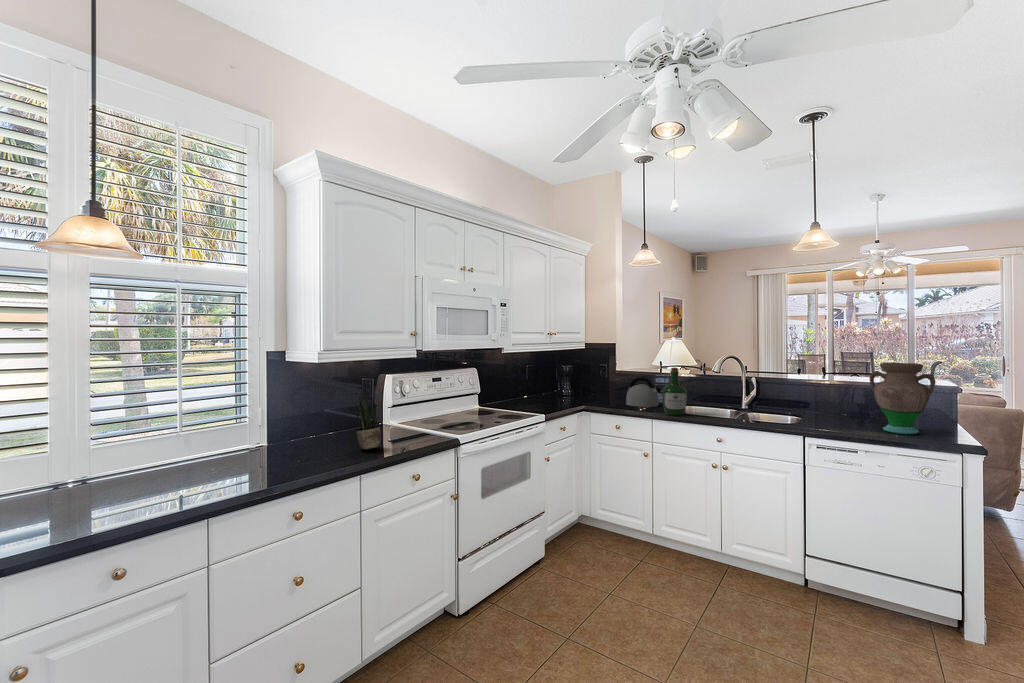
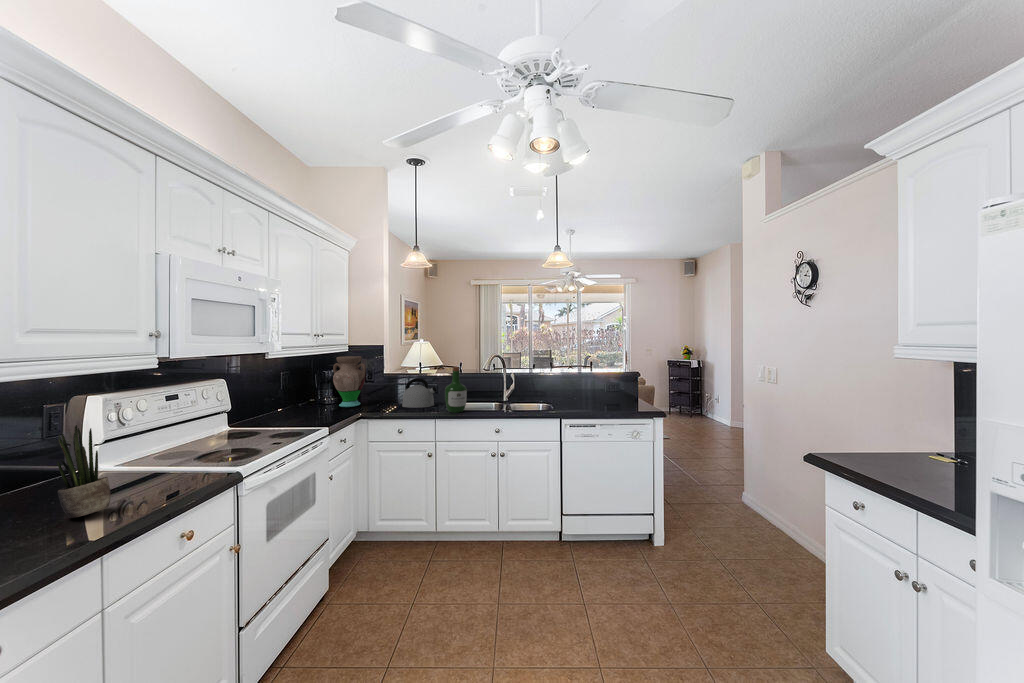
vase: present [870,363,935,434] -> present [333,356,366,407]

